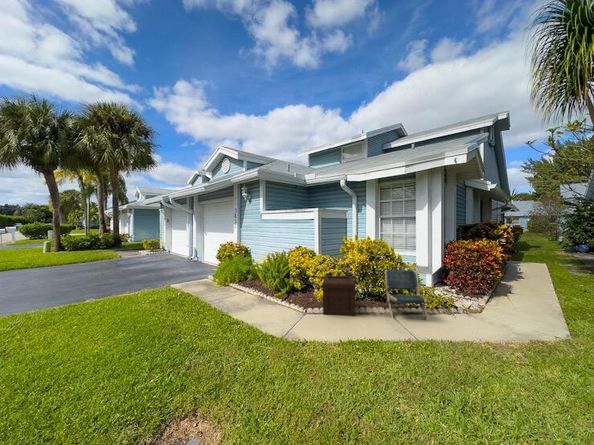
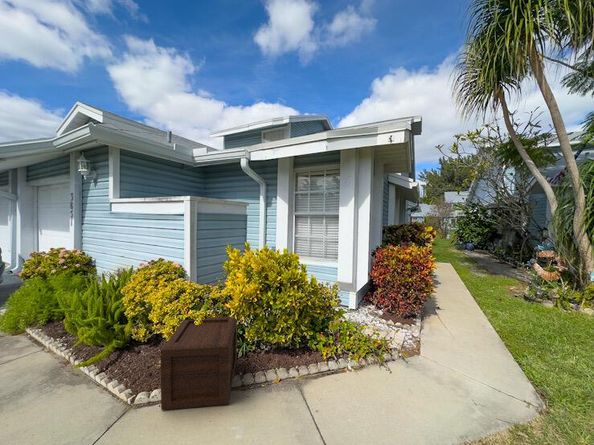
lounge chair: present [385,270,429,321] -> none [290,300,357,404]

